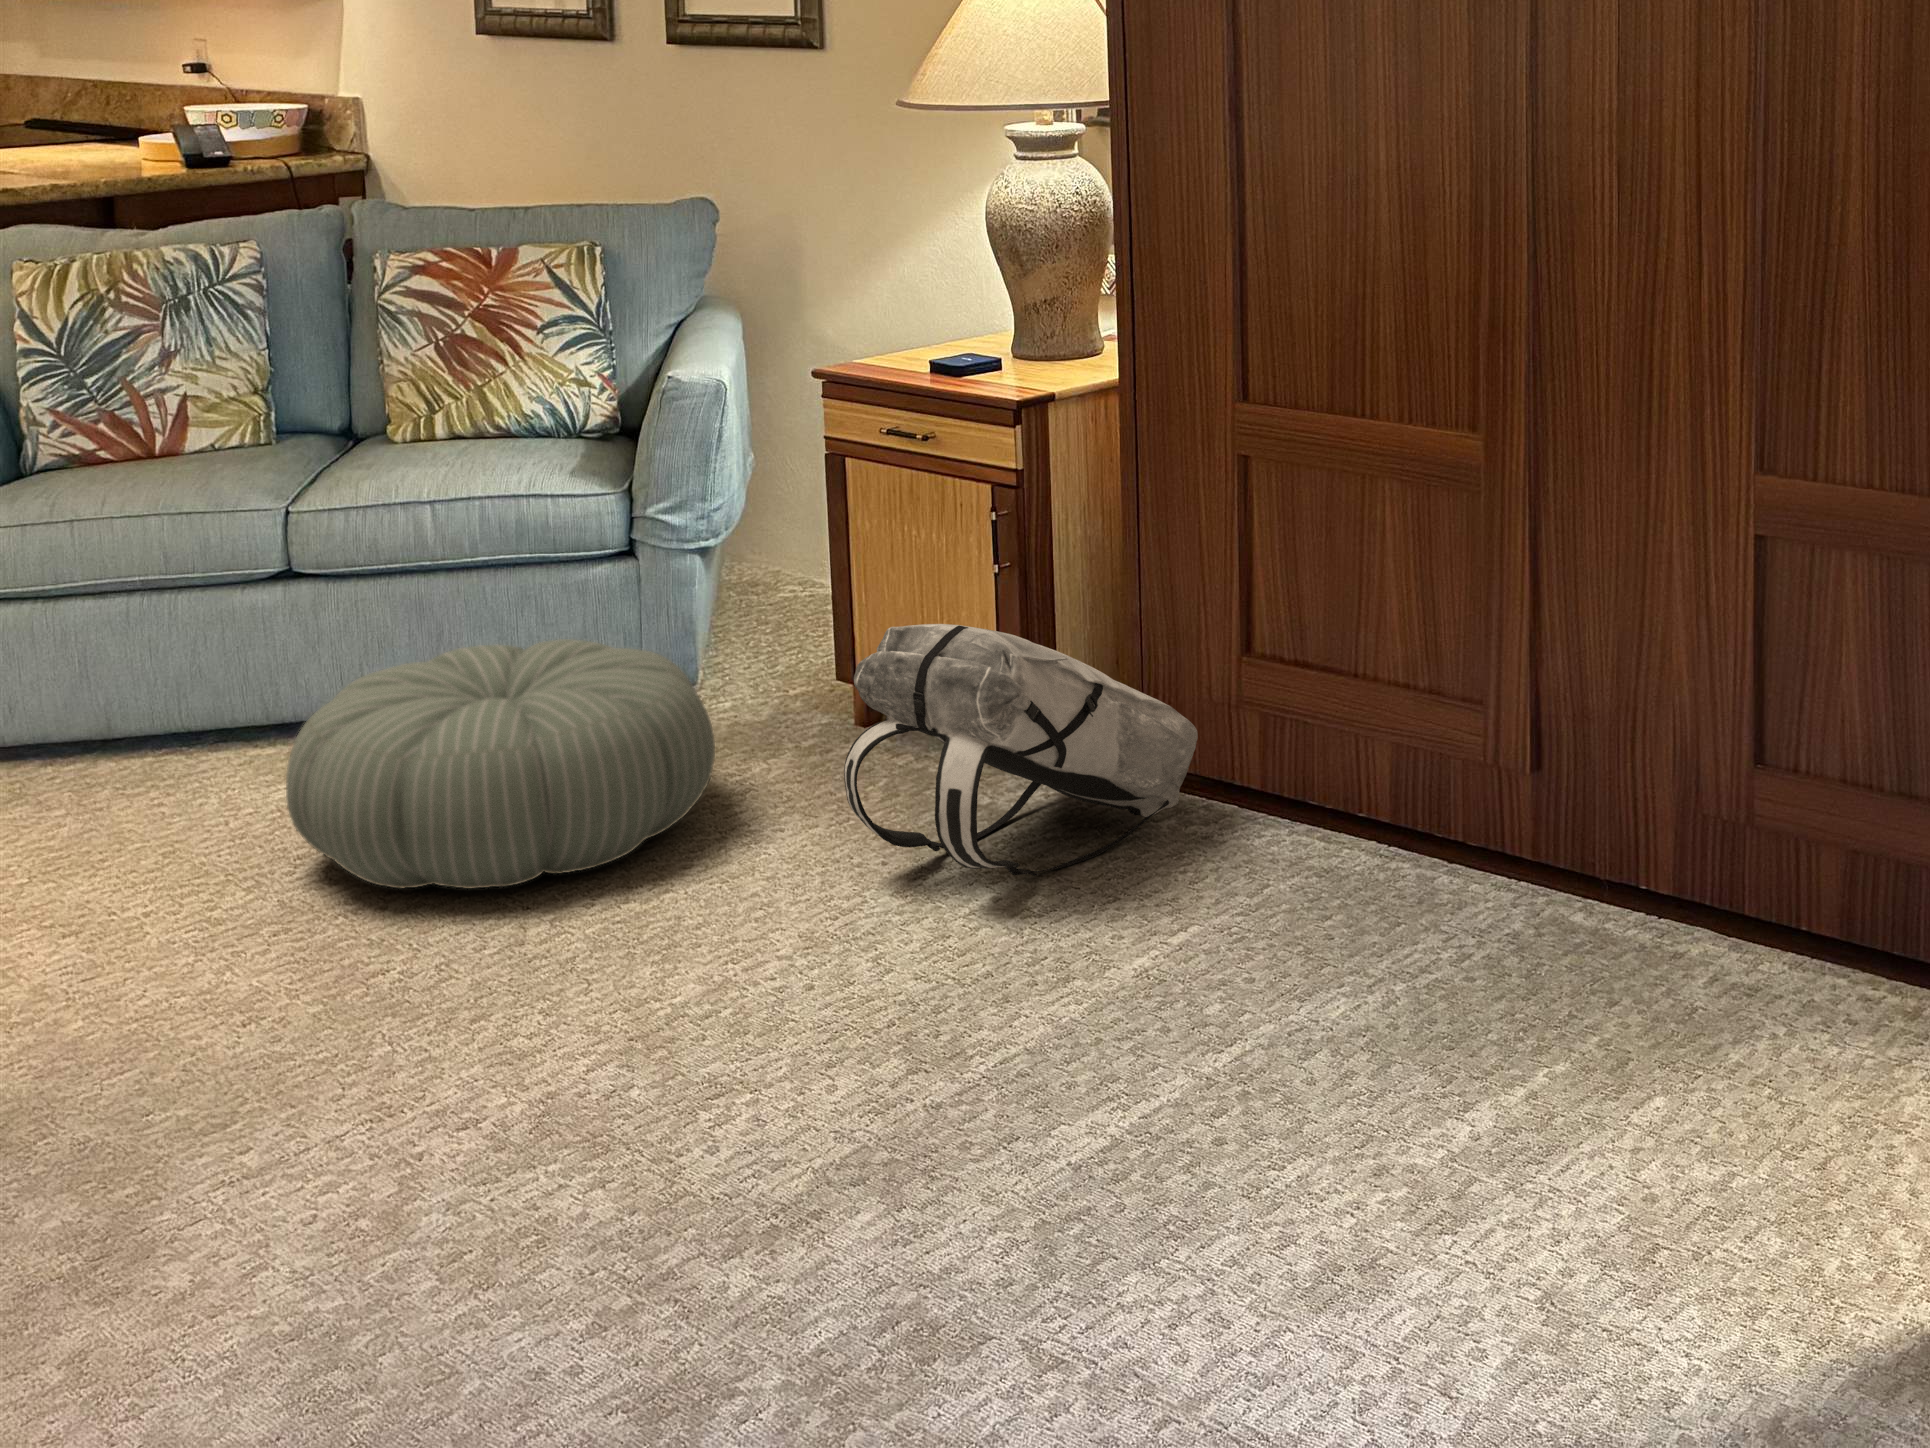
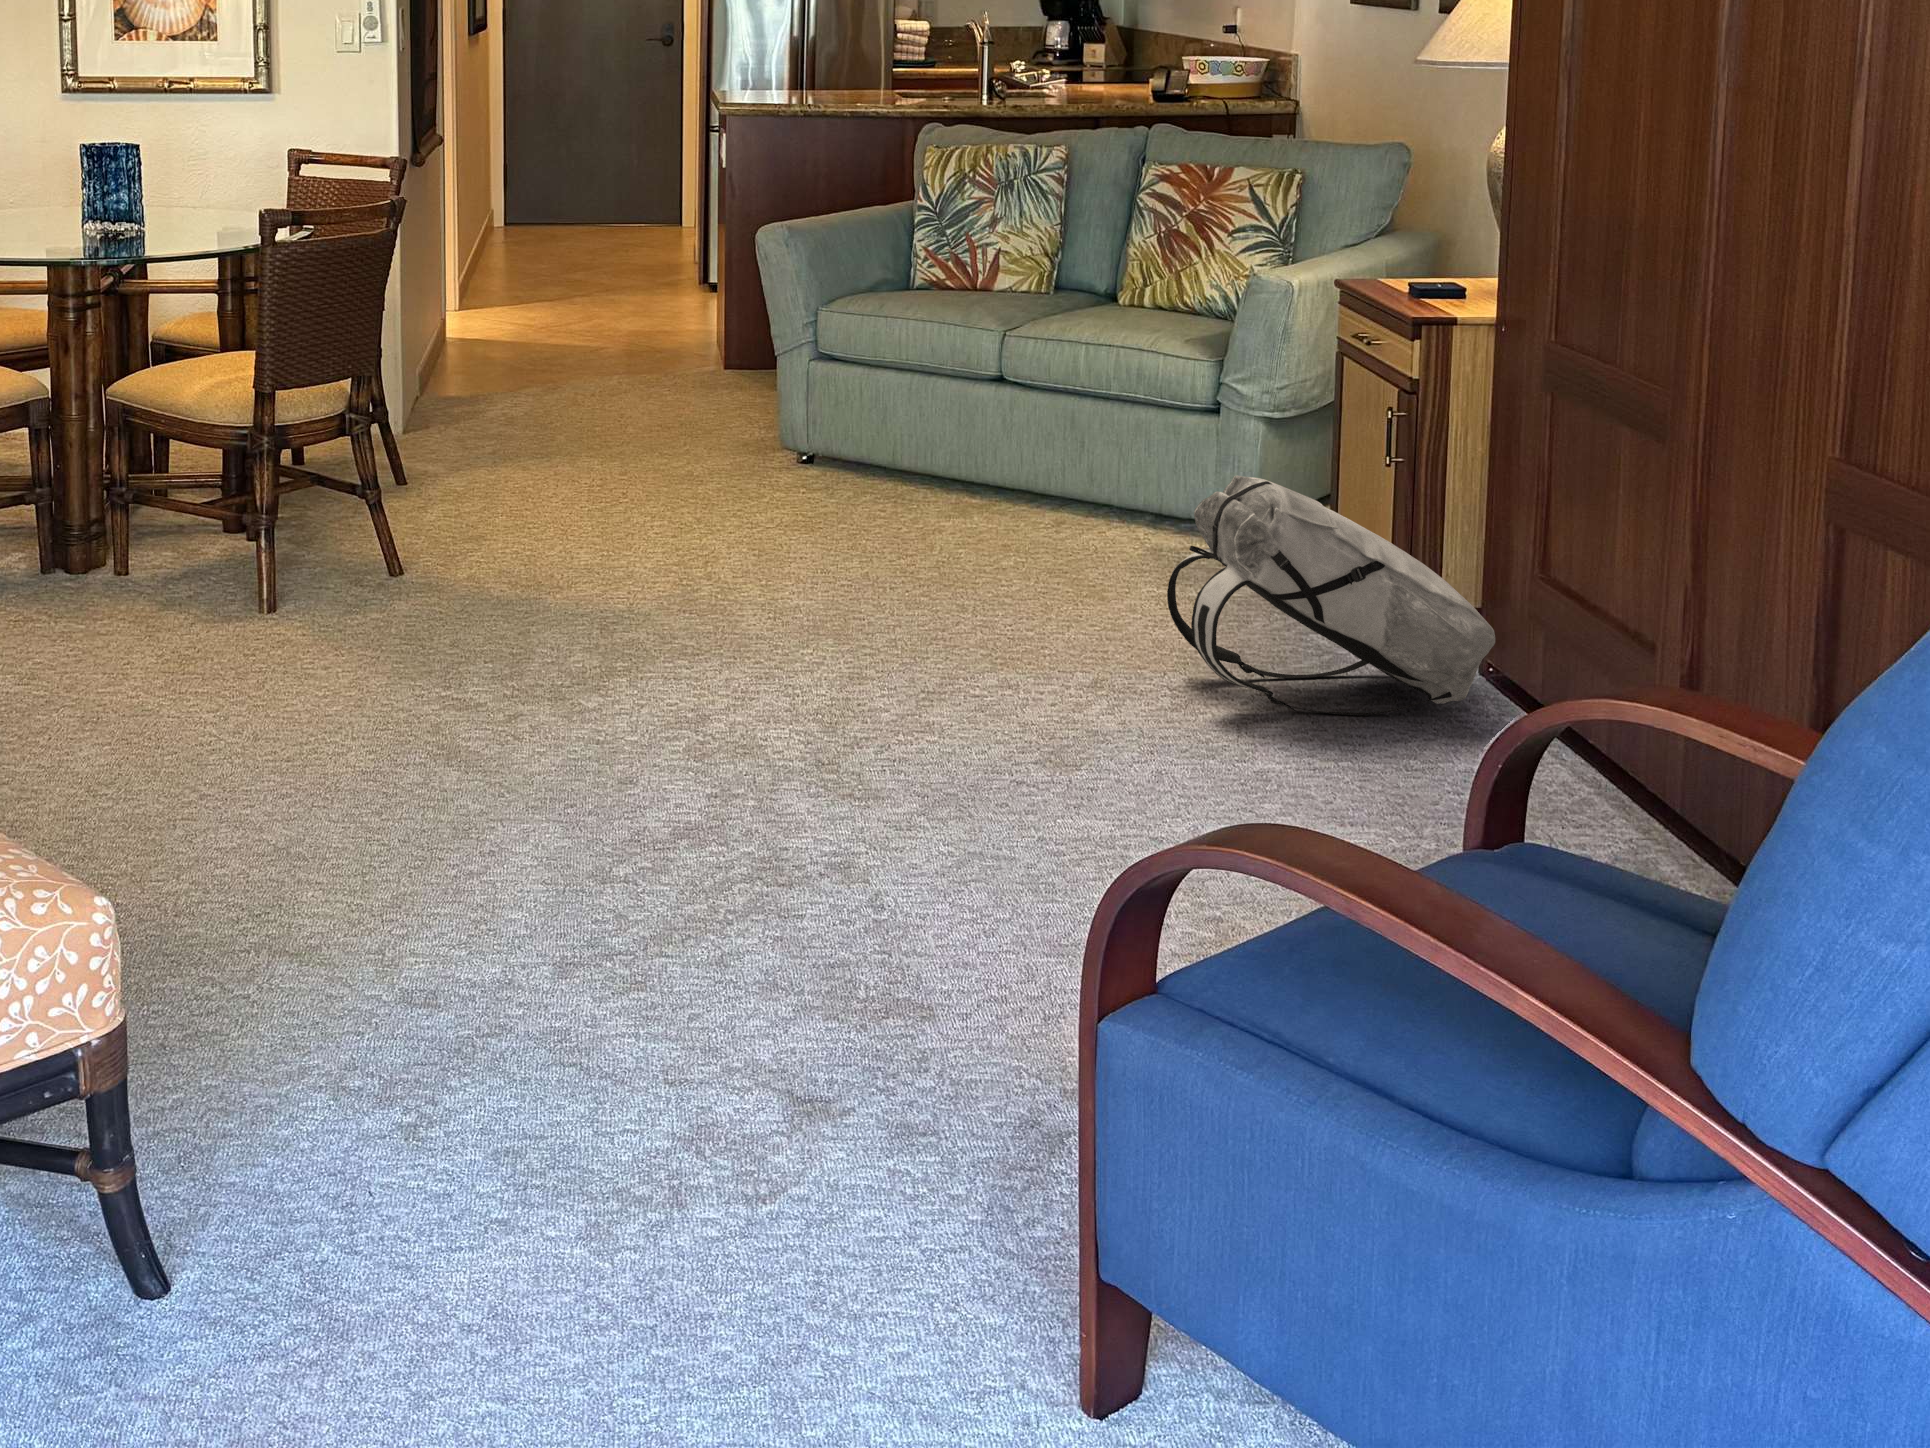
pouf: present [286,639,715,889] -> none [871,444,1169,613]

